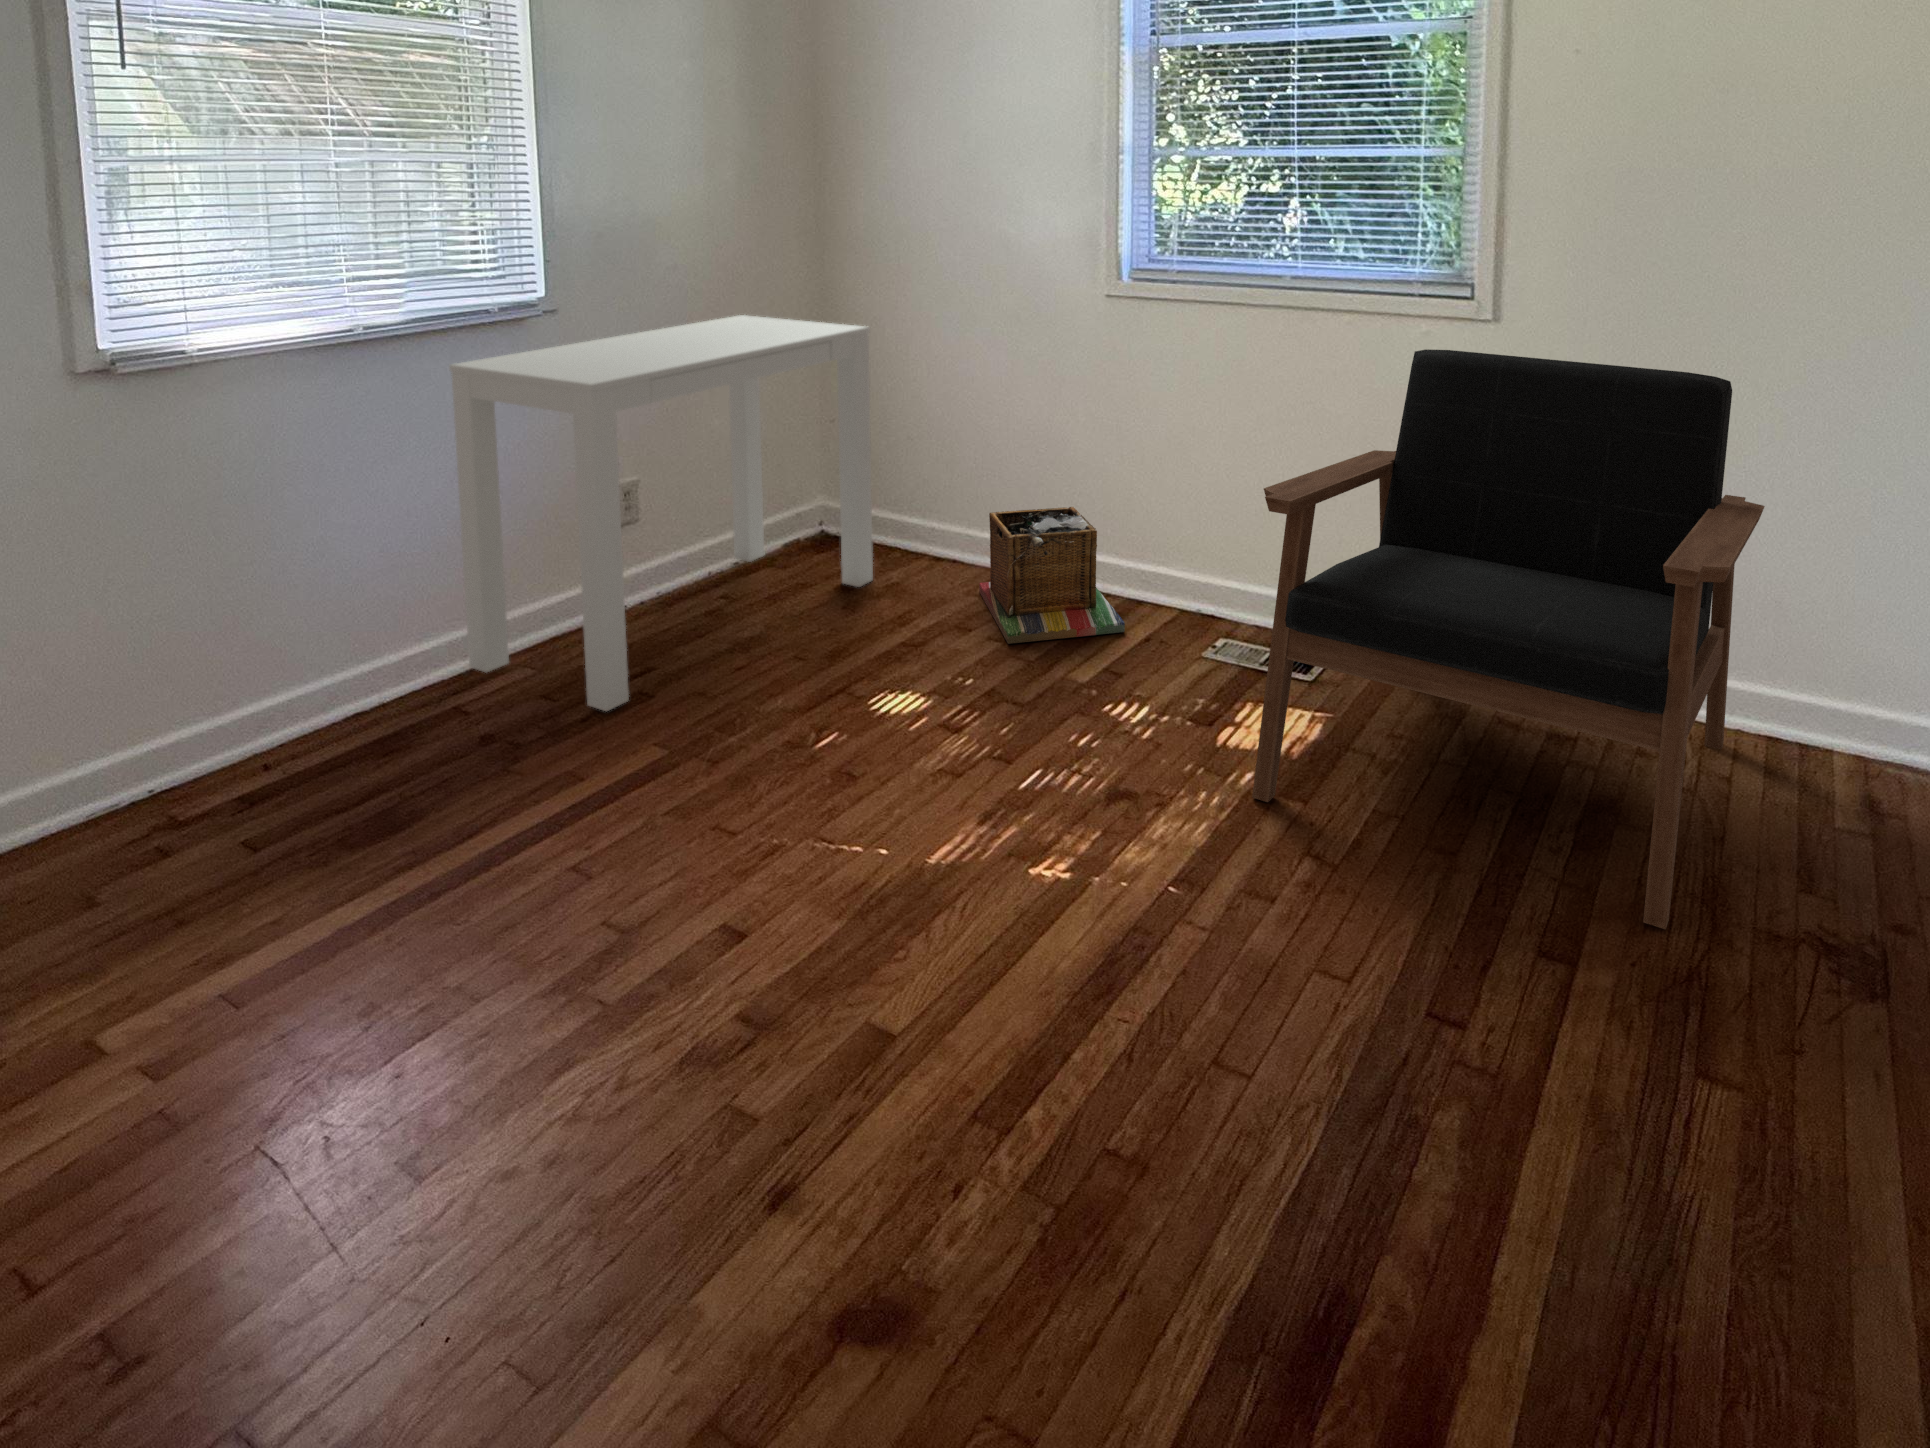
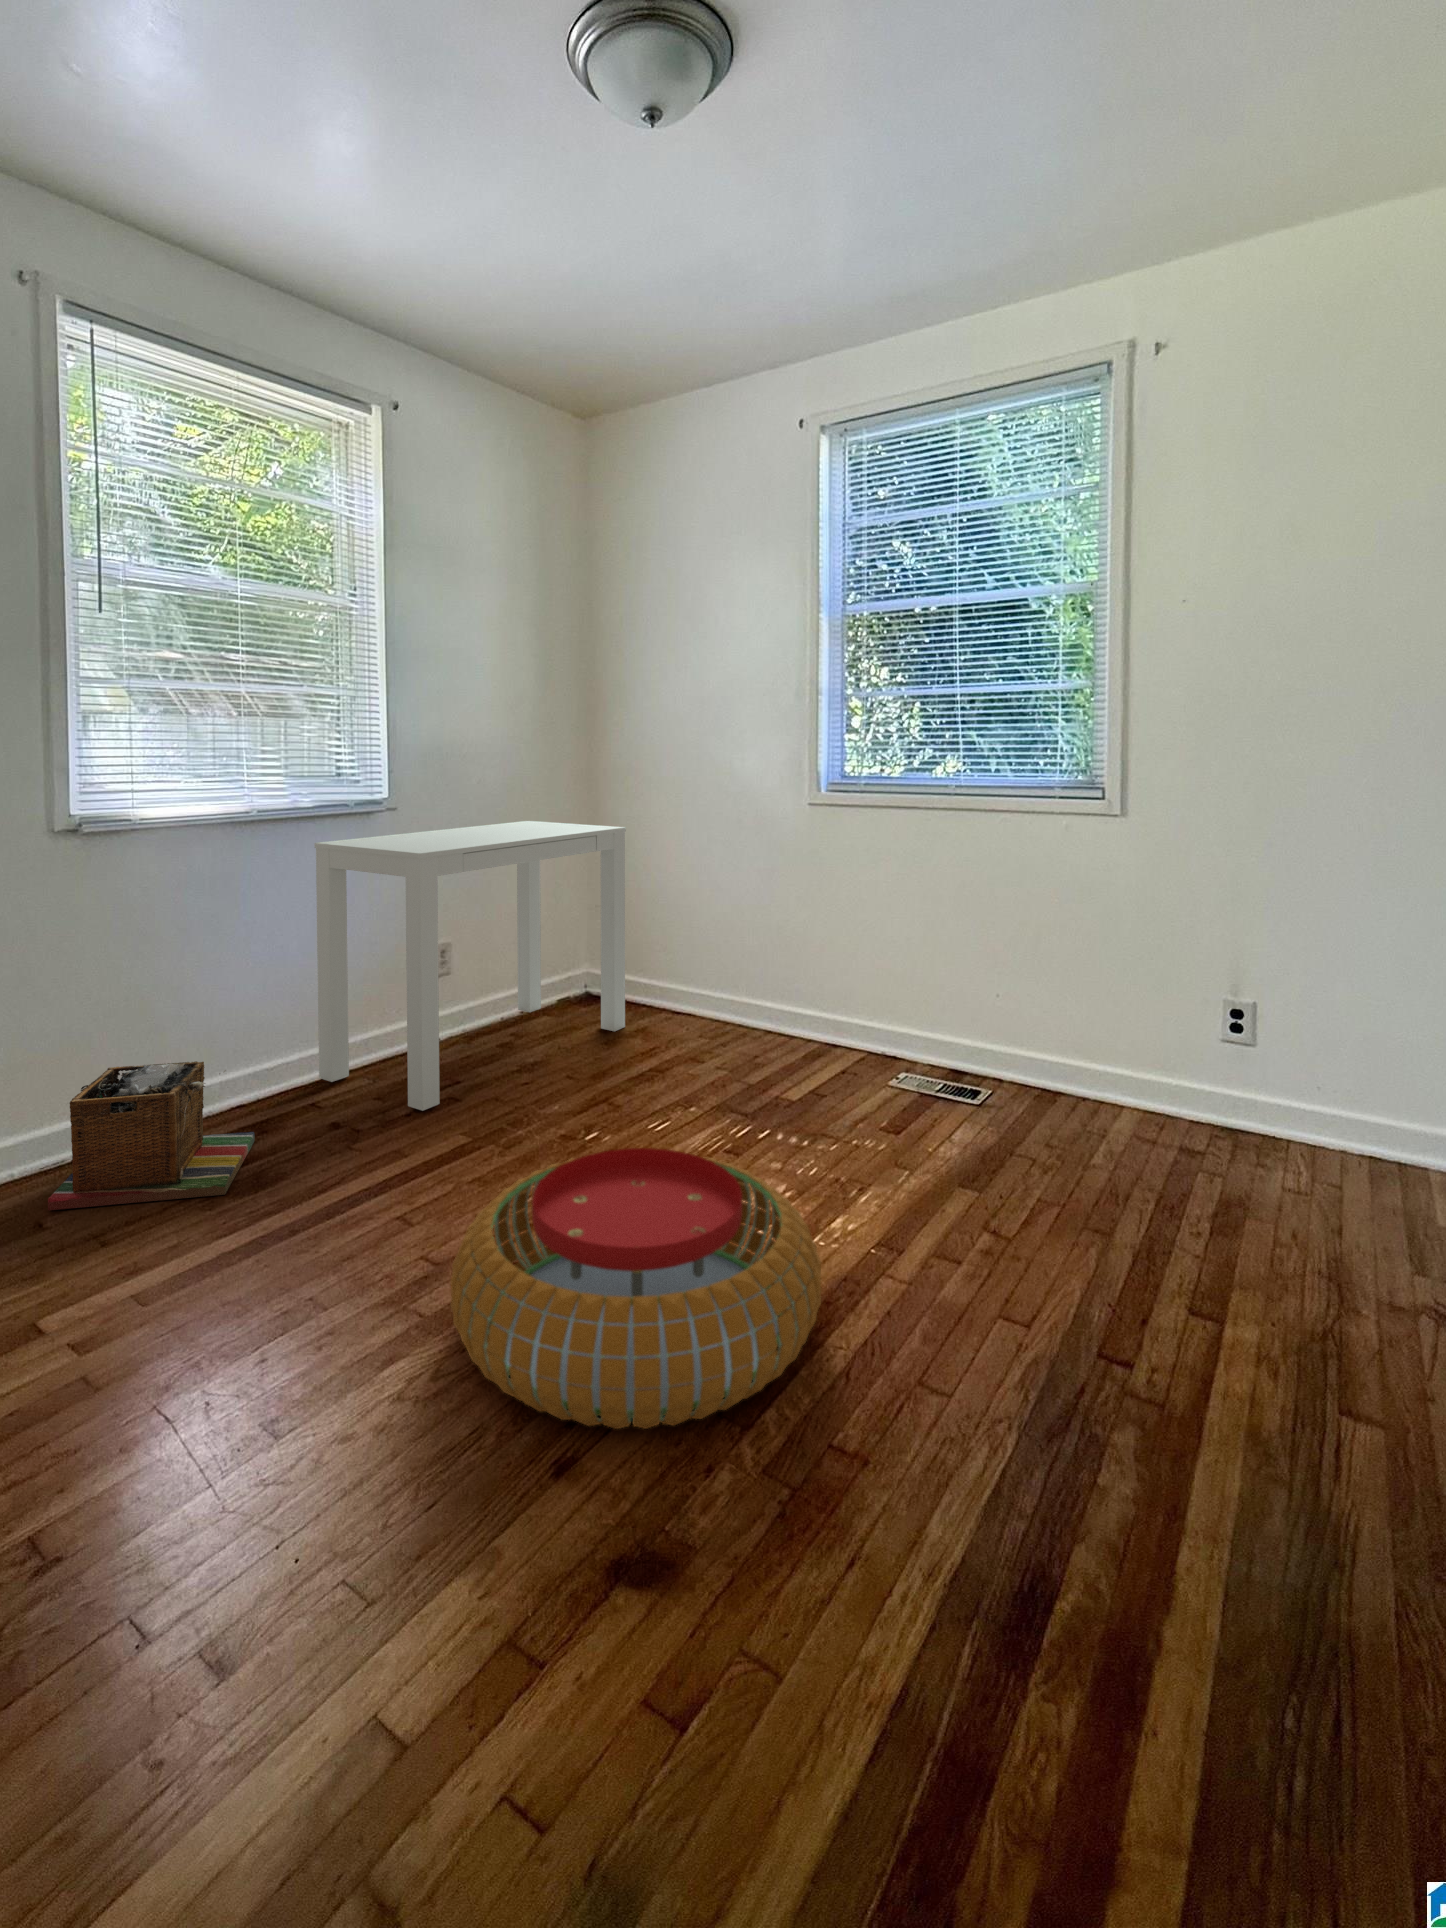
armchair: present [1252,349,1765,929] -> none [936,838,1360,1298]
laundry basket: present [979,507,1125,644] -> present [48,1061,255,1210]
pouf: none [635,776,1103,1150] -> present [450,1148,821,1429]

